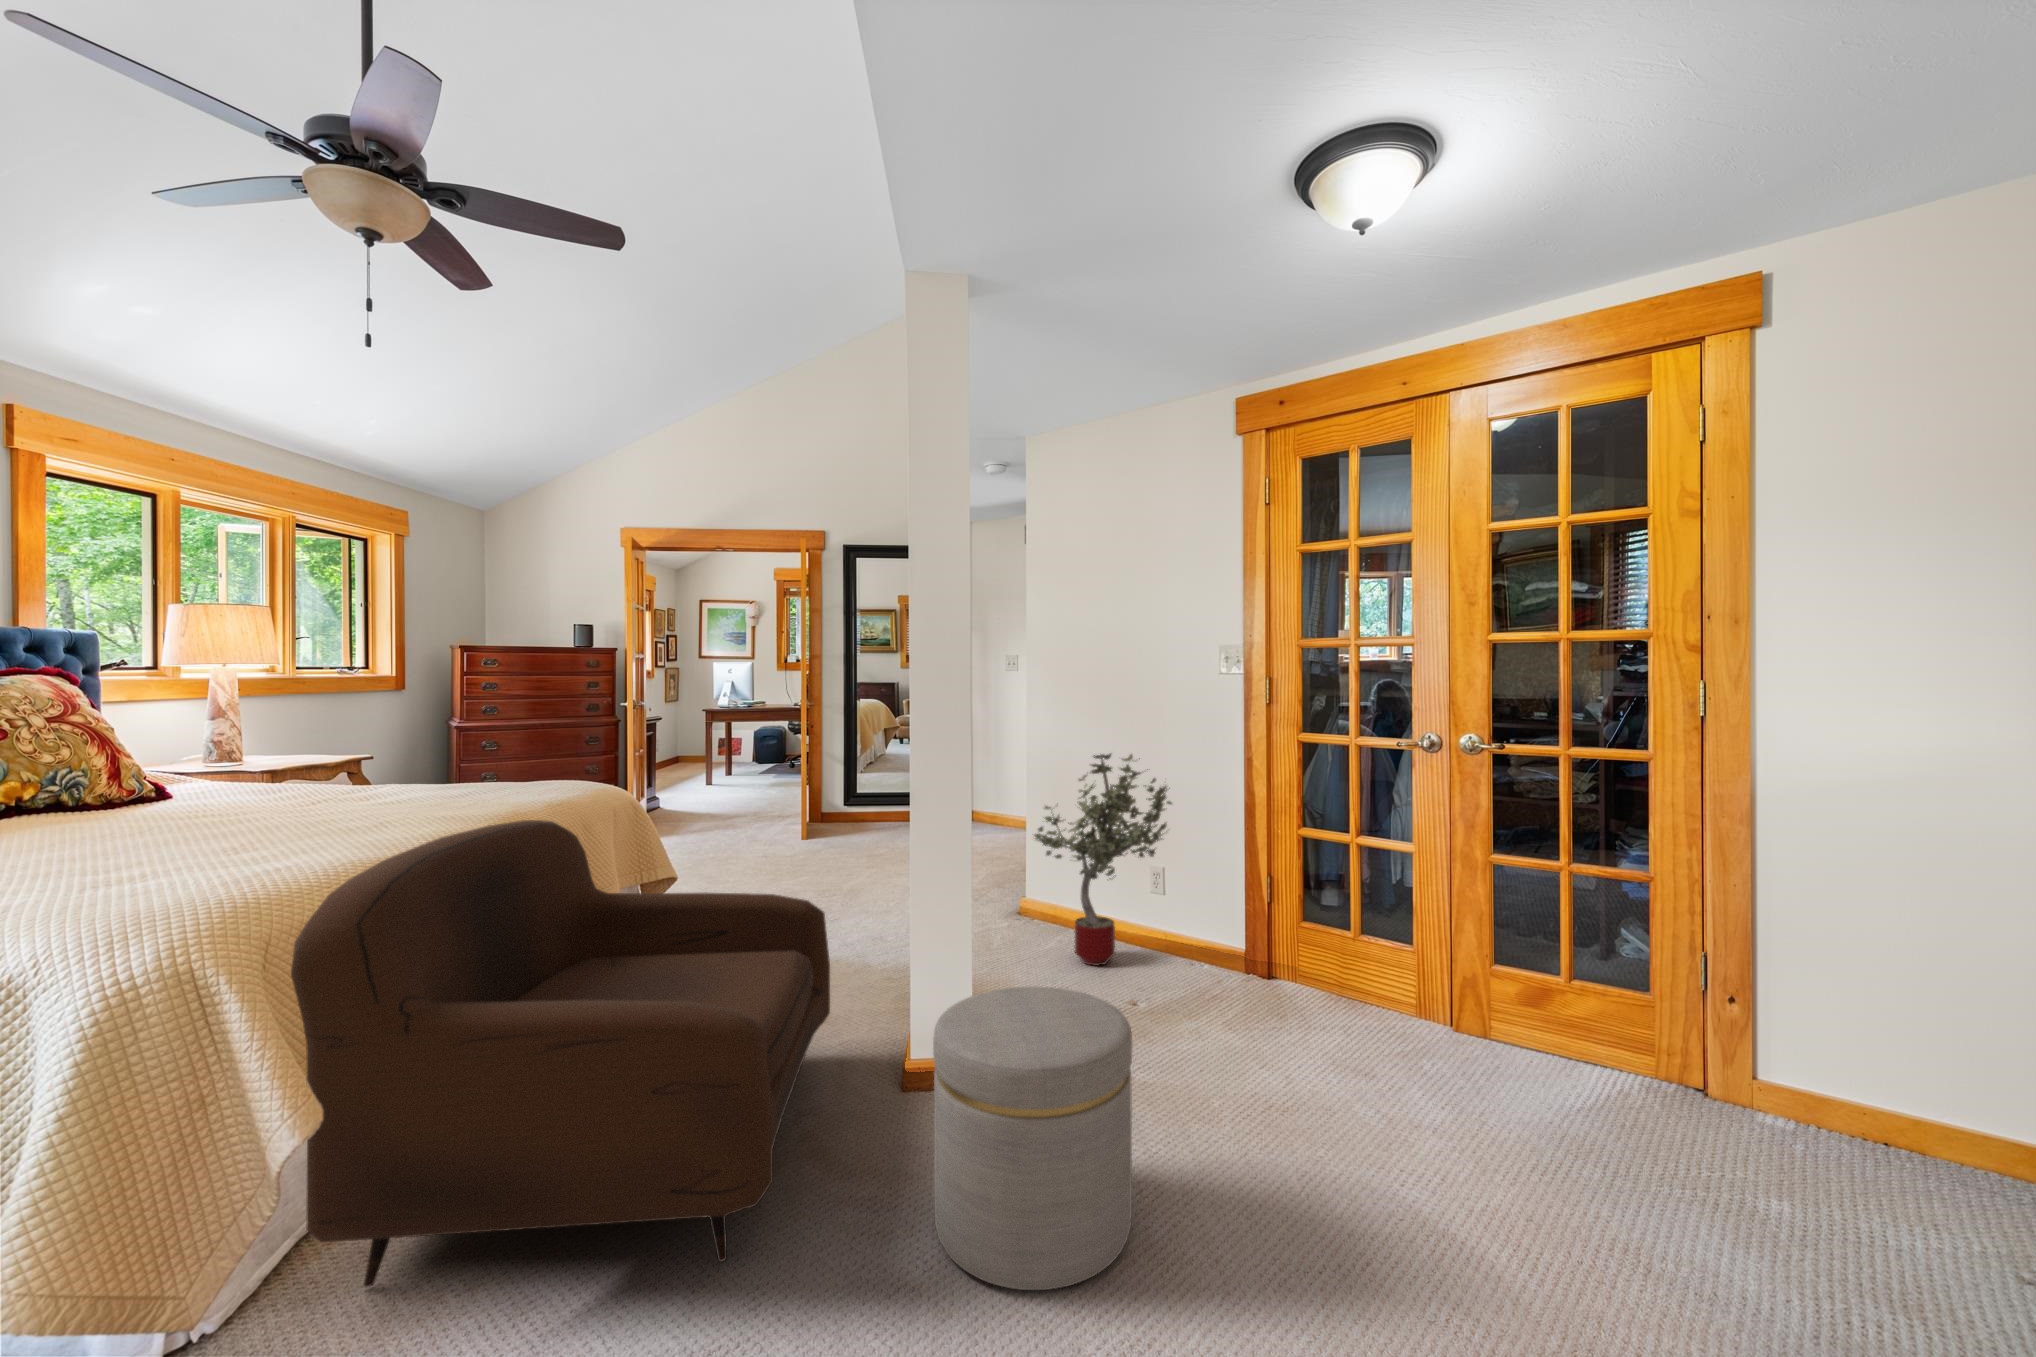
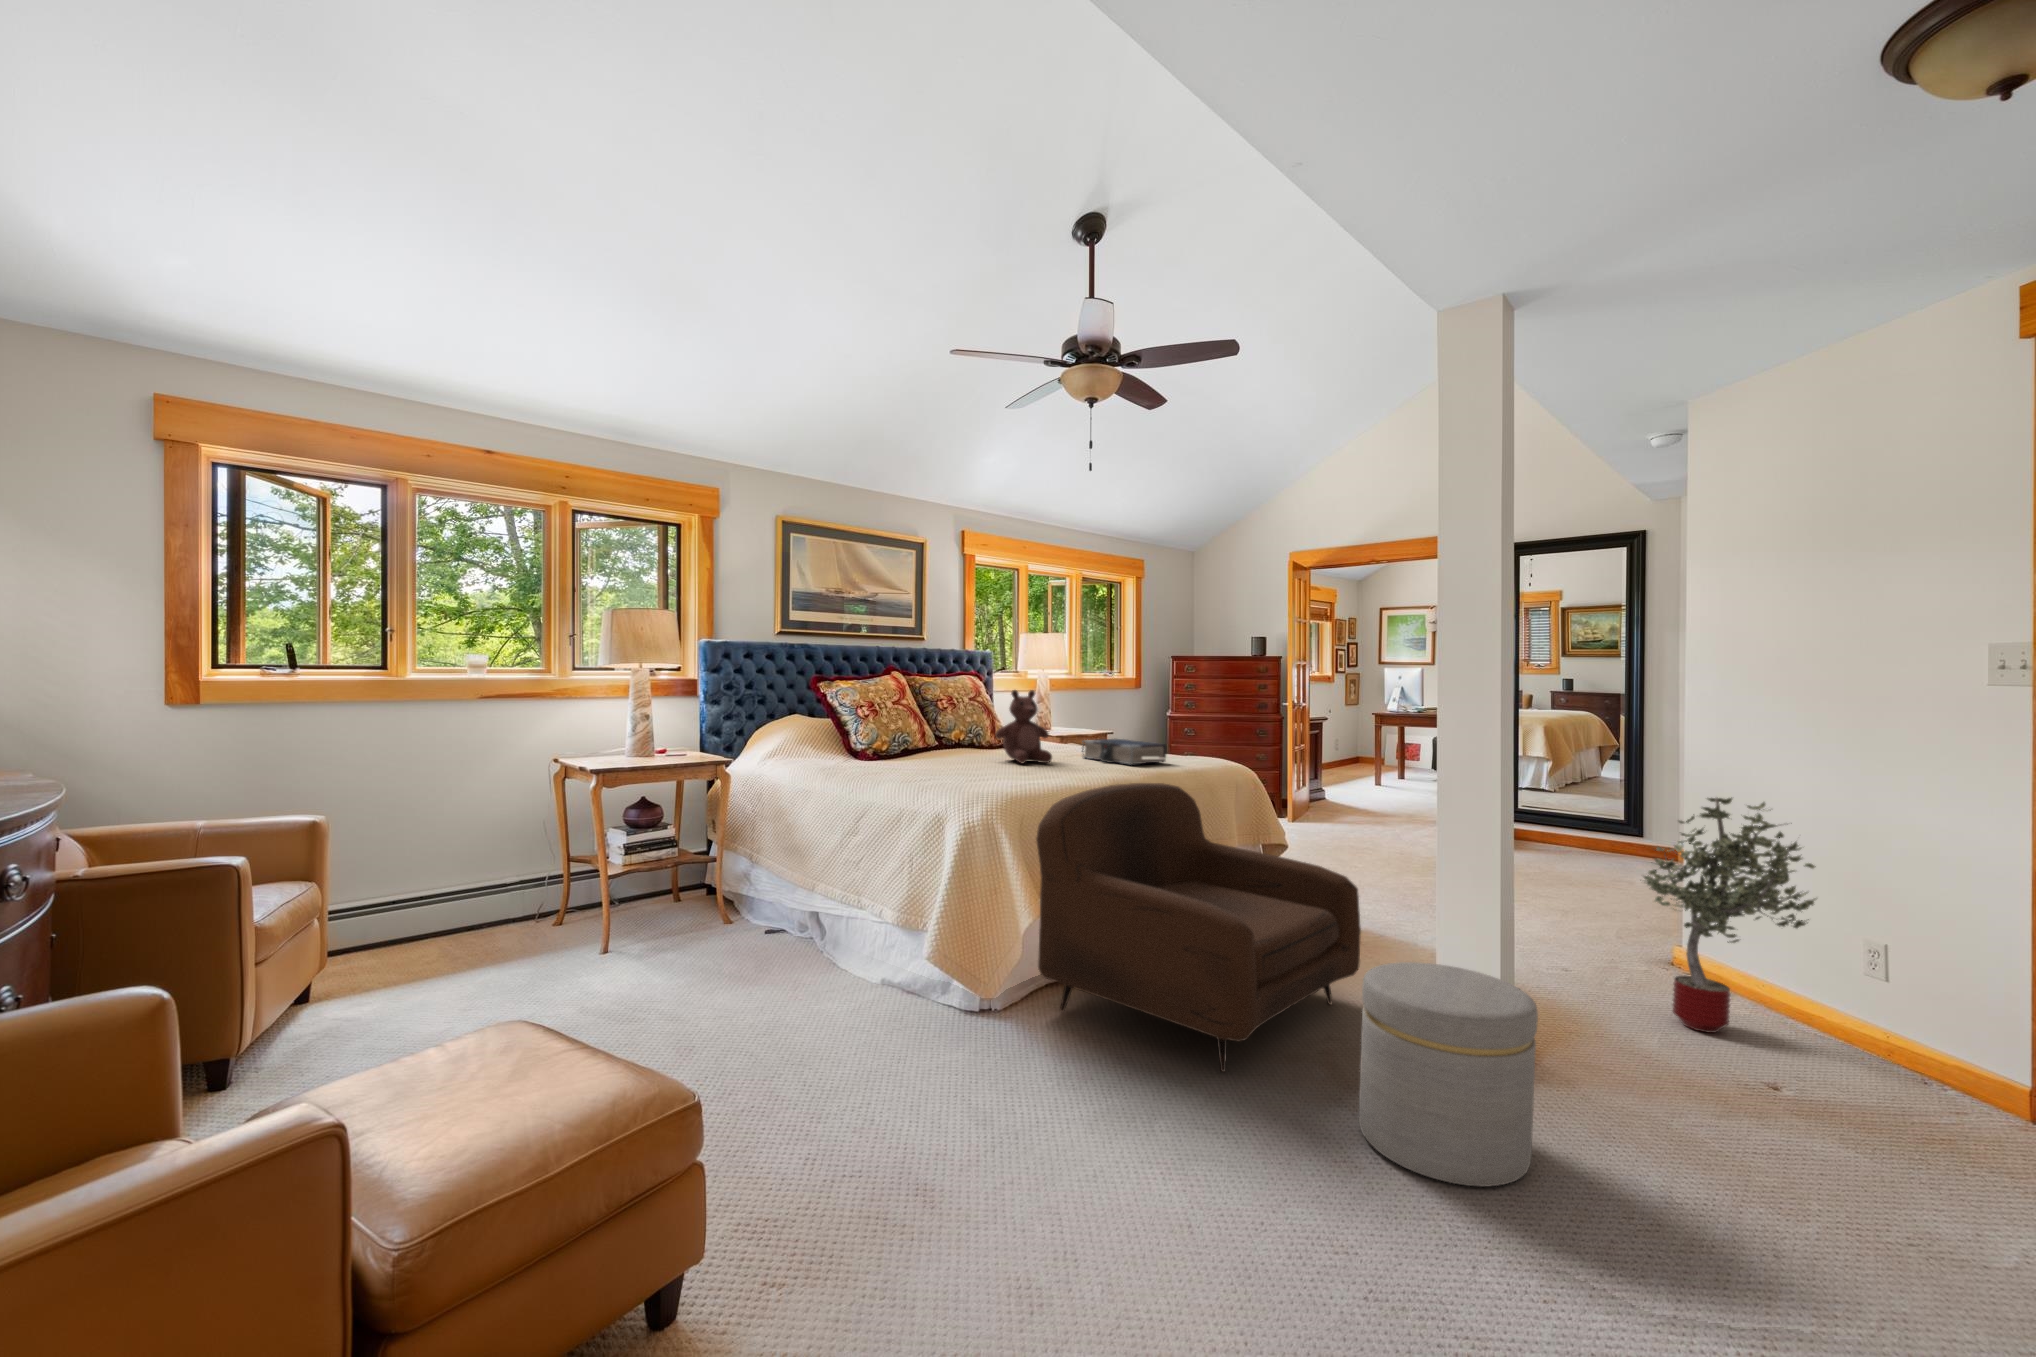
teddy bear: none [129,693,277,824] -> present [995,690,1052,763]
book: none [331,762,491,801] -> present [1082,739,1166,765]

